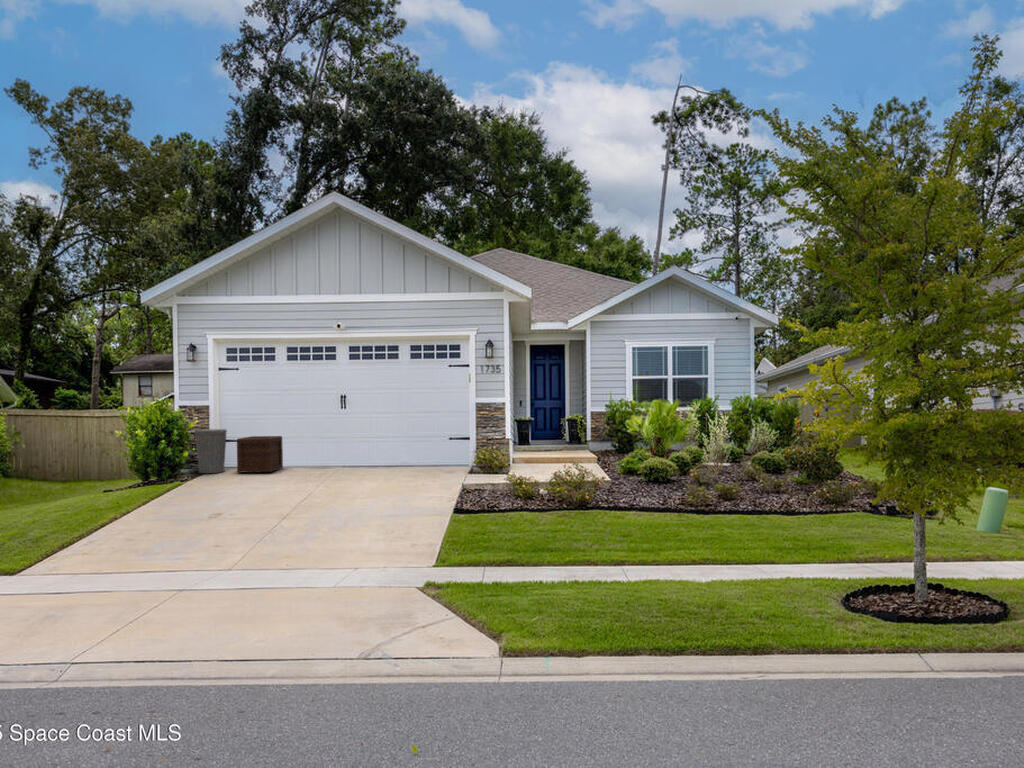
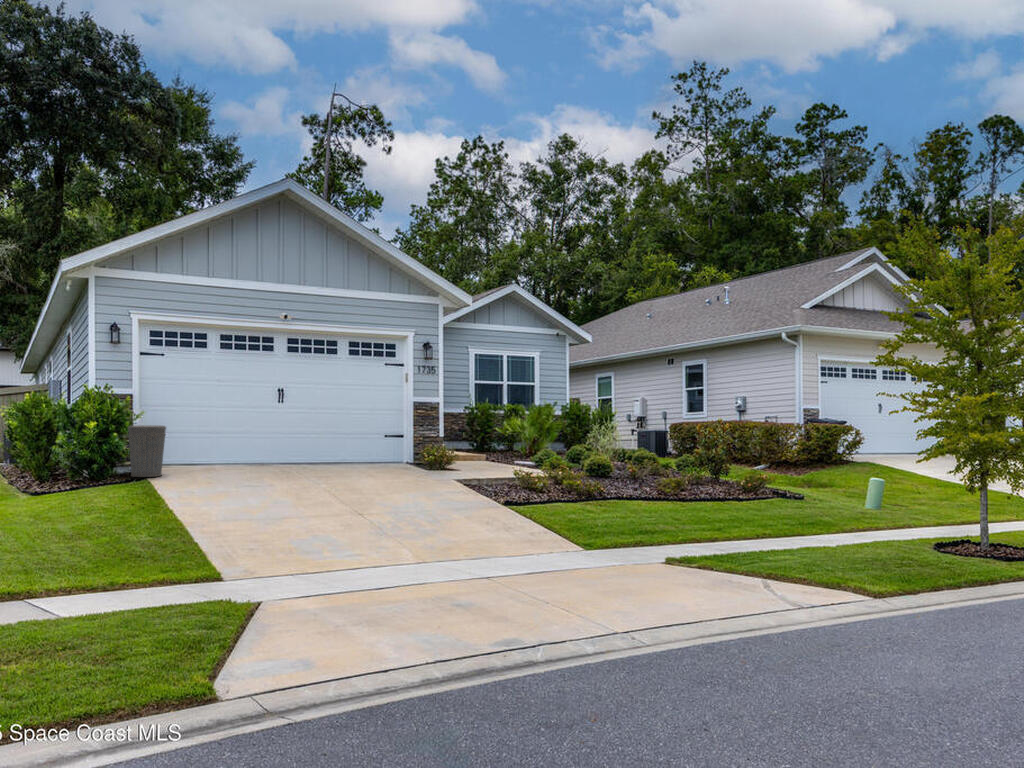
wooden crate: present [237,436,283,473] -> none [180,434,228,475]

